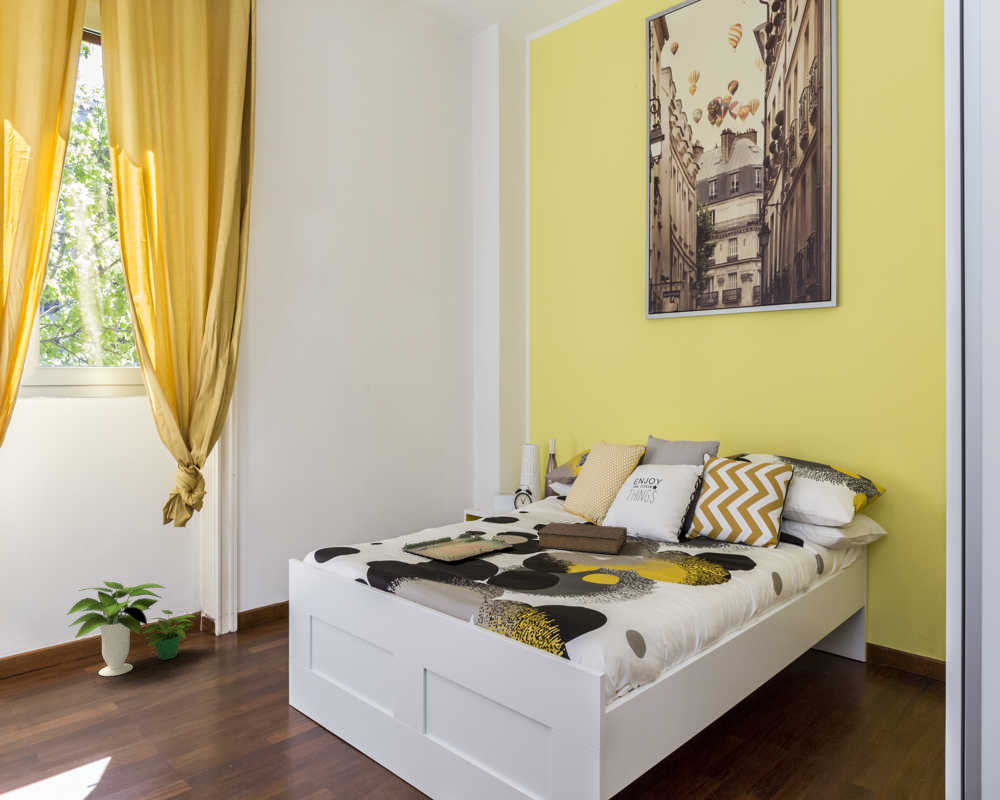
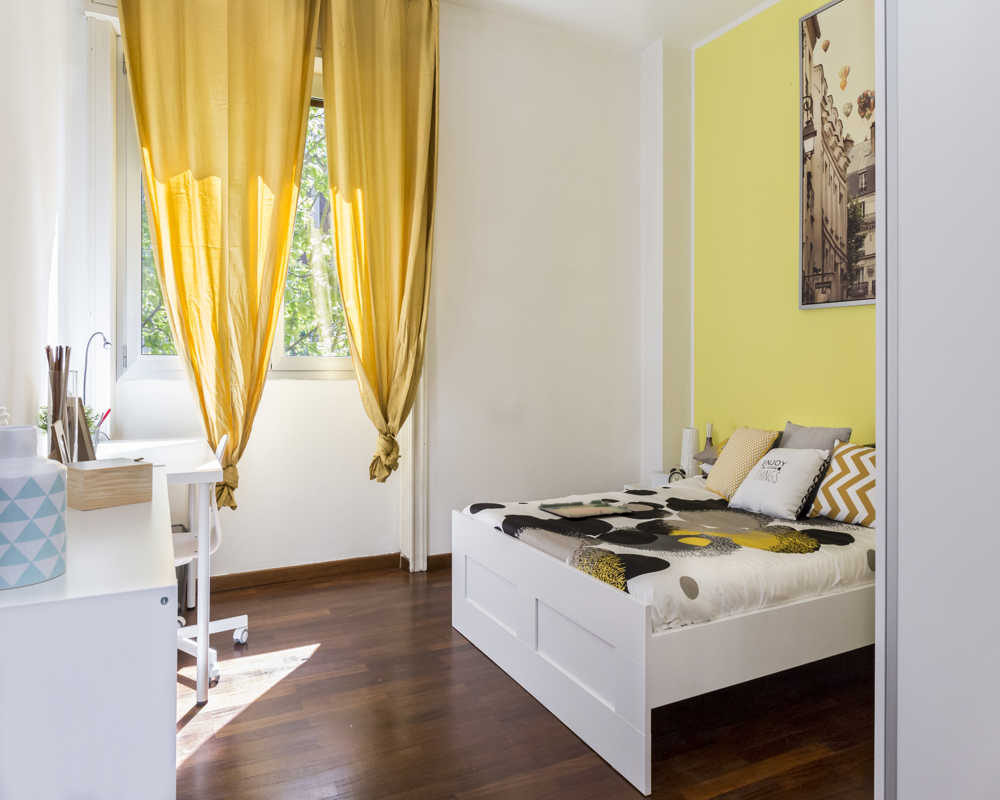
book: present [538,522,627,554] -> none [654,496,743,524]
potted plant: present [67,581,194,676] -> none [304,521,393,591]

